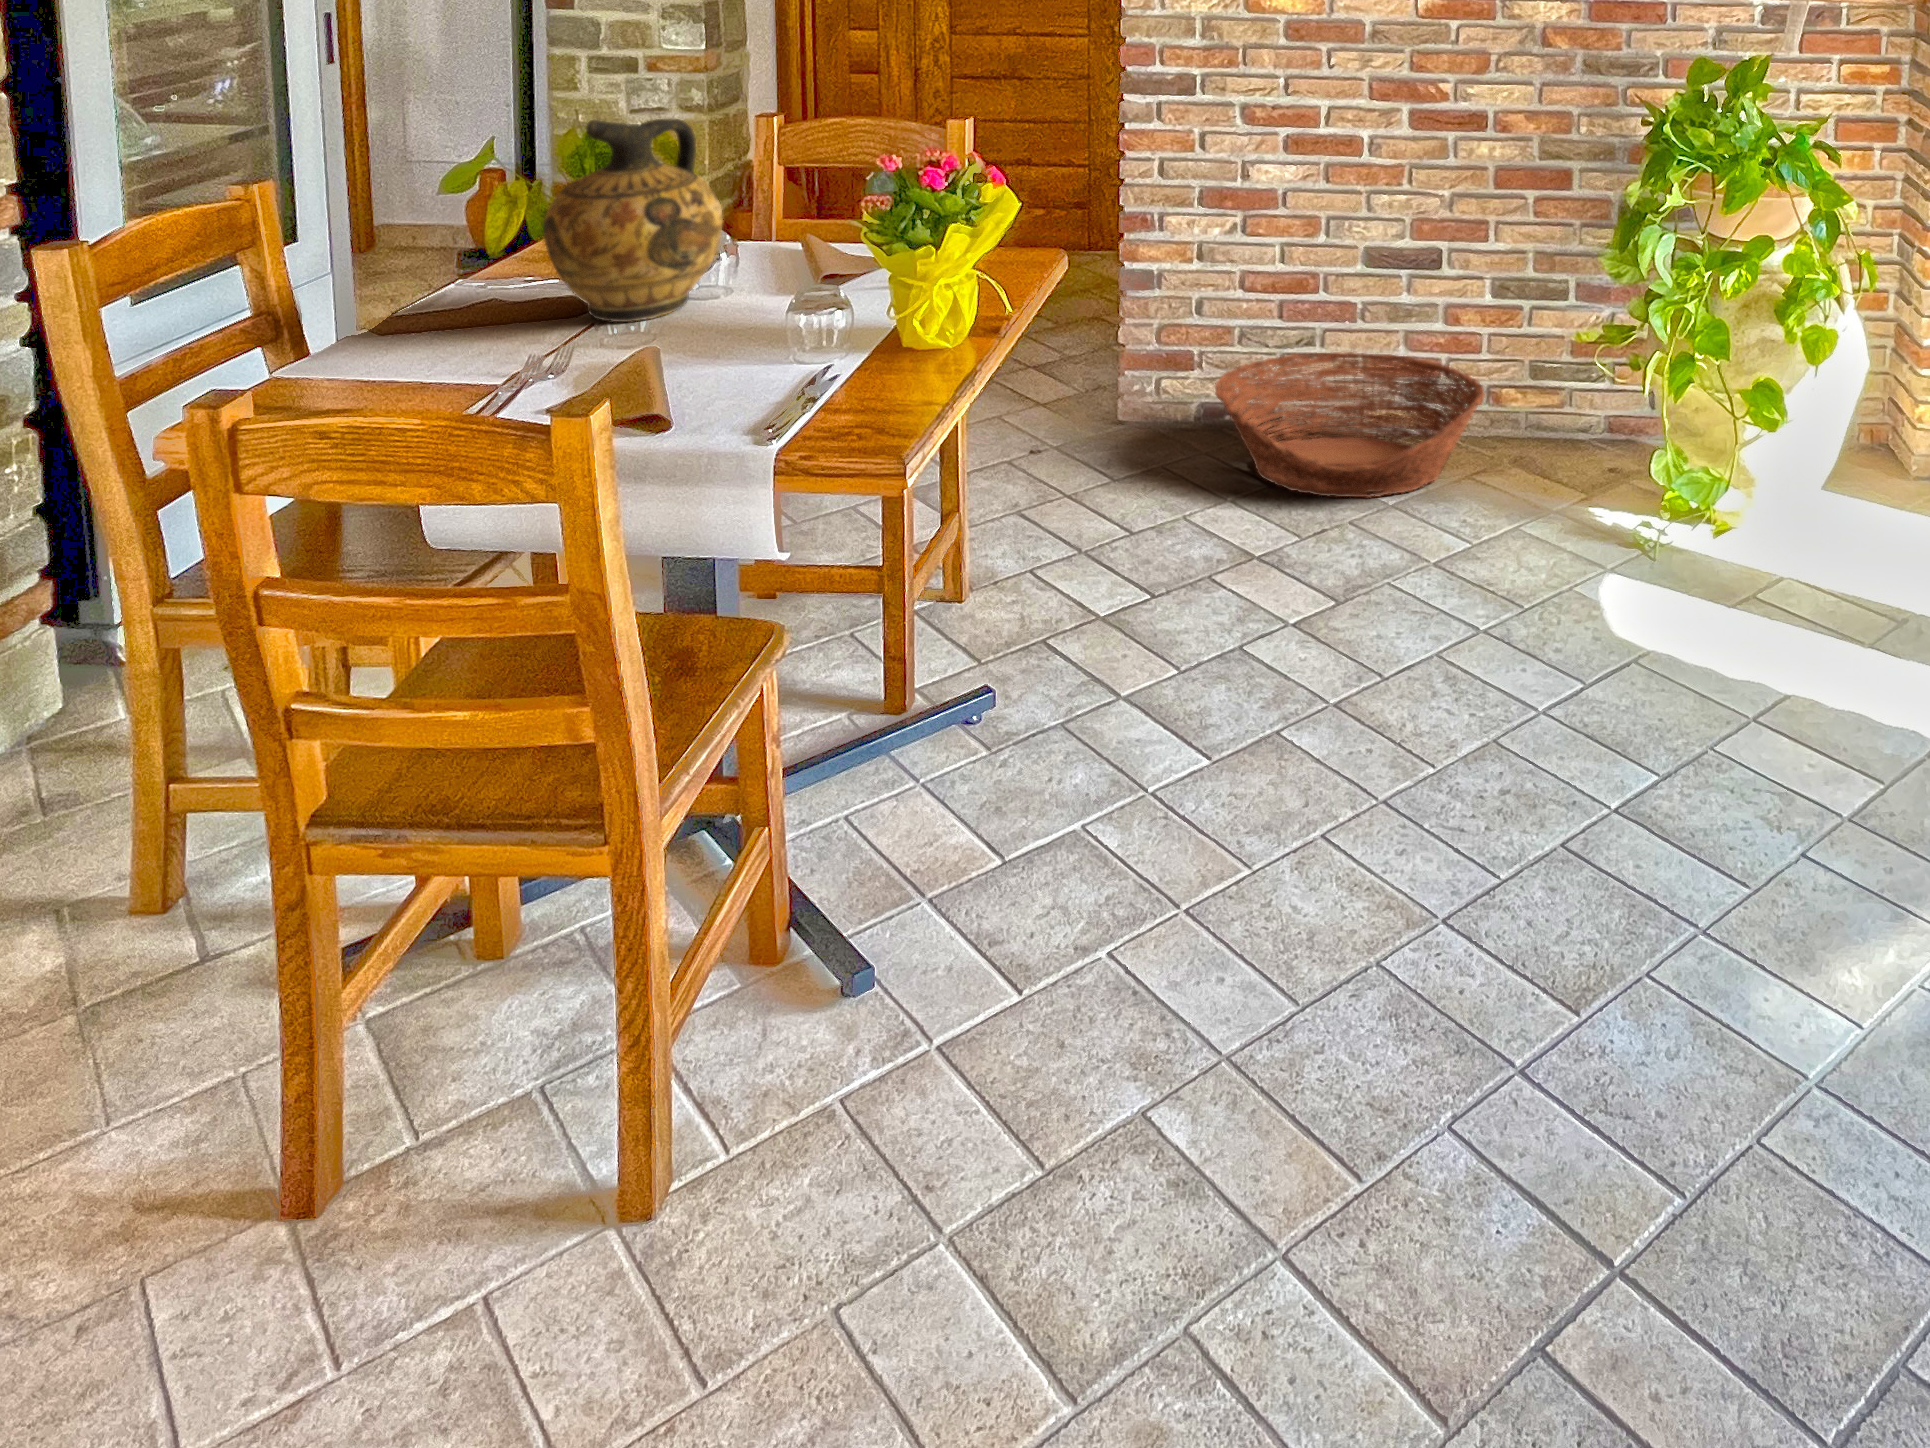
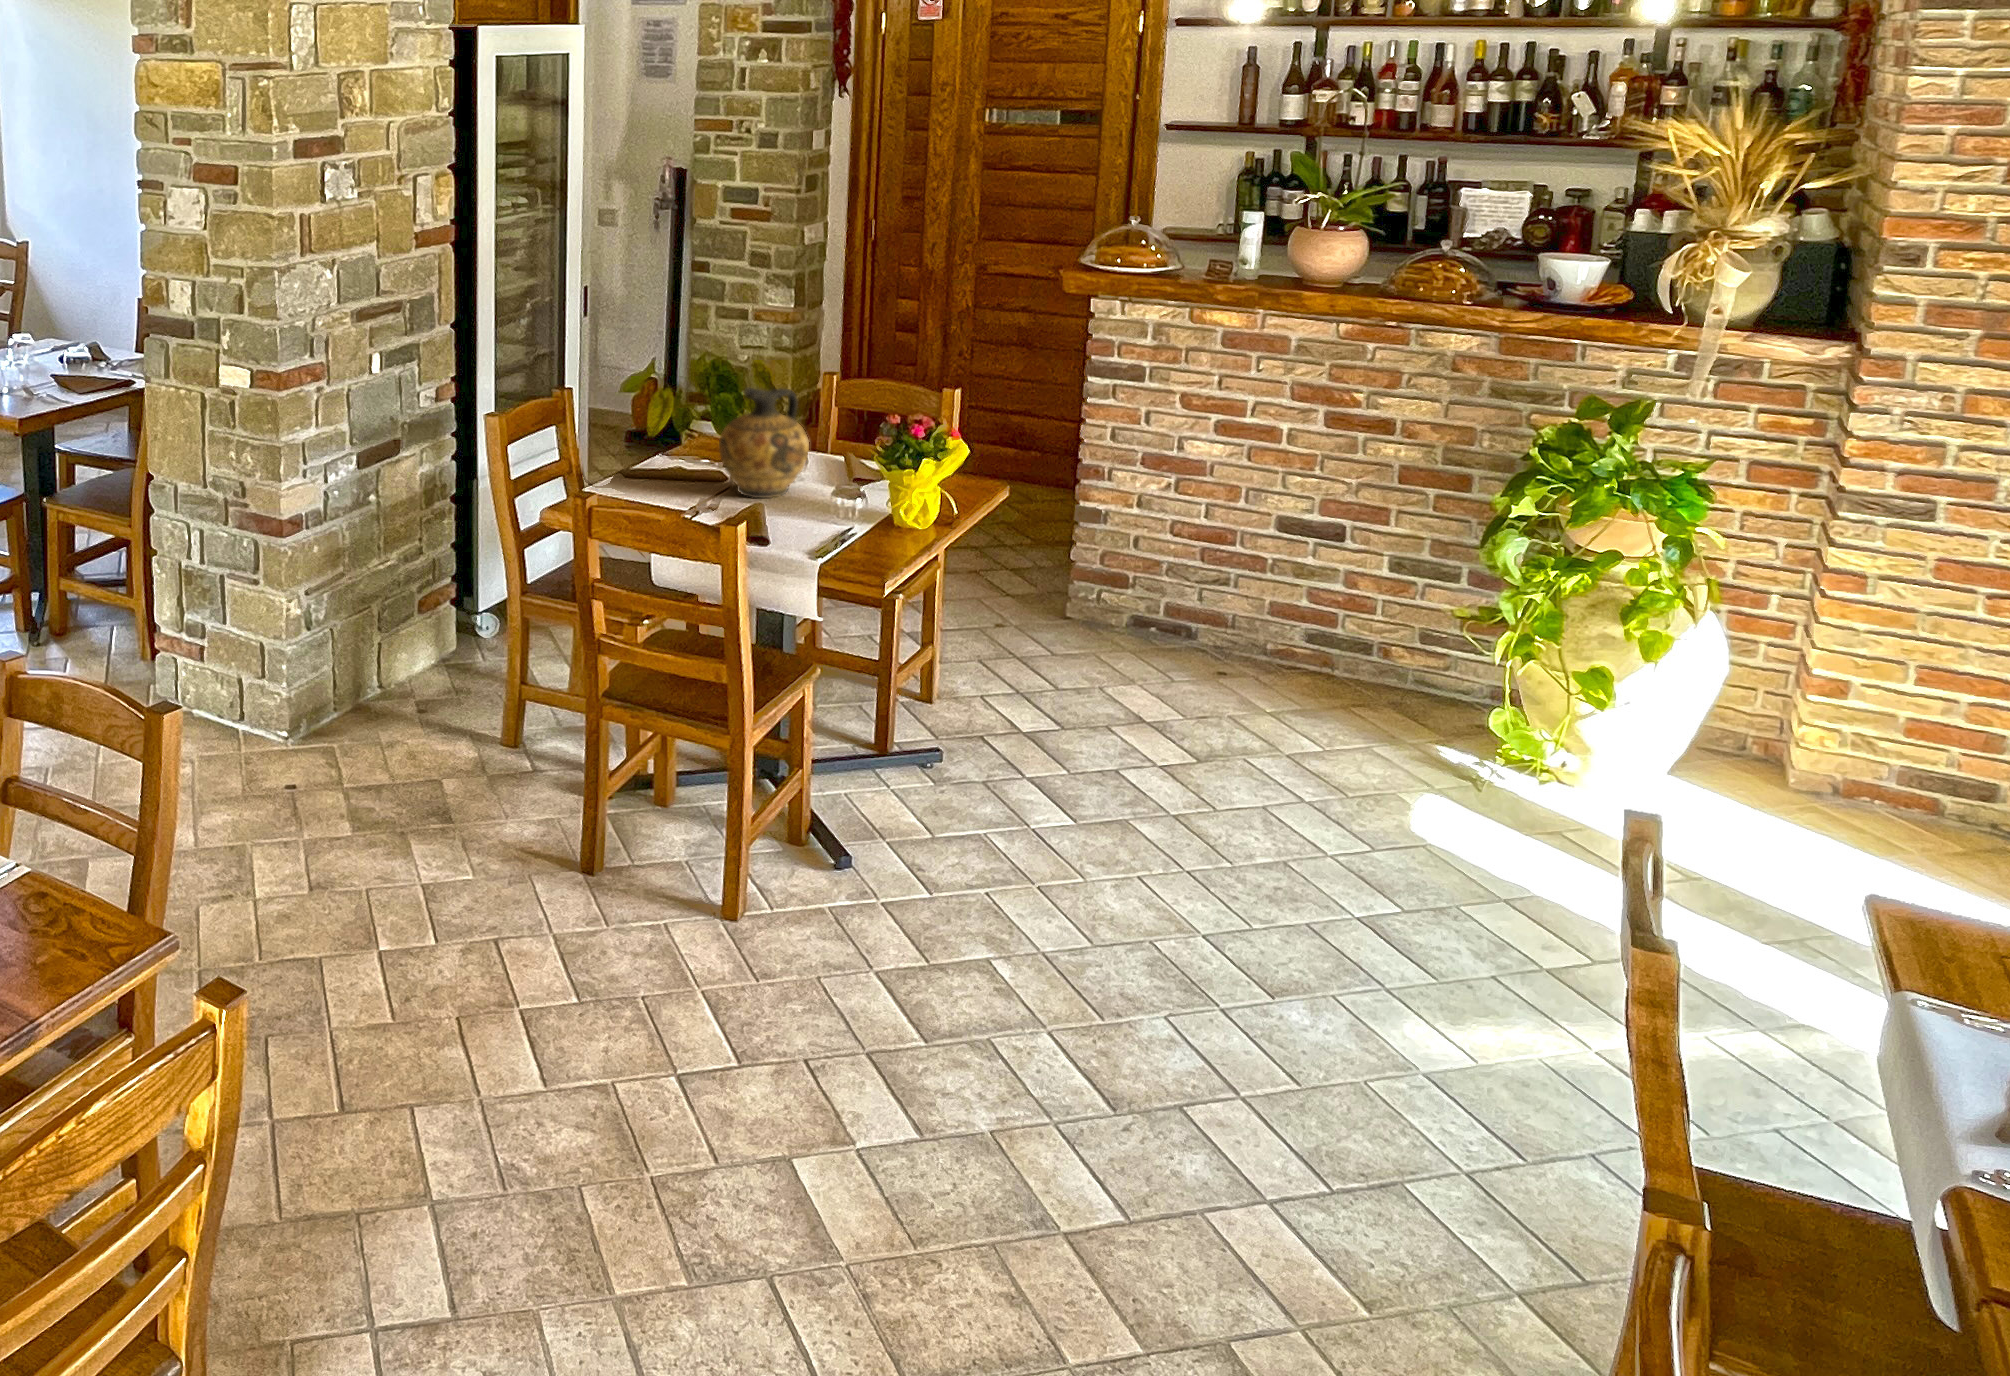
basket: present [1215,352,1485,497] -> none [1128,591,1347,702]

